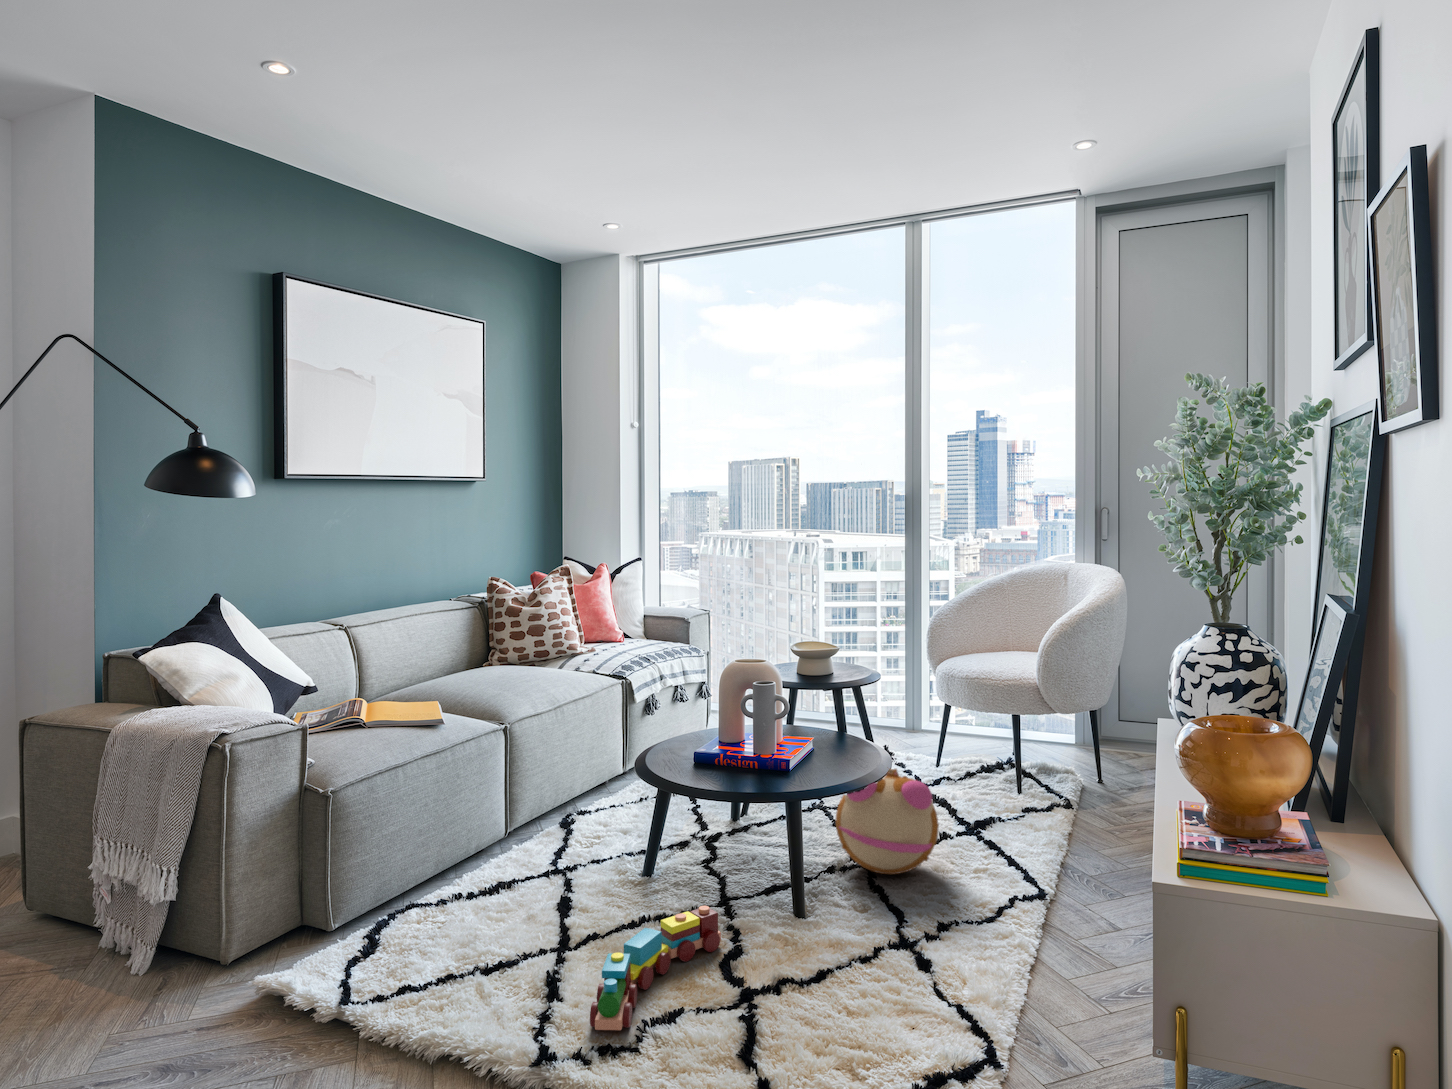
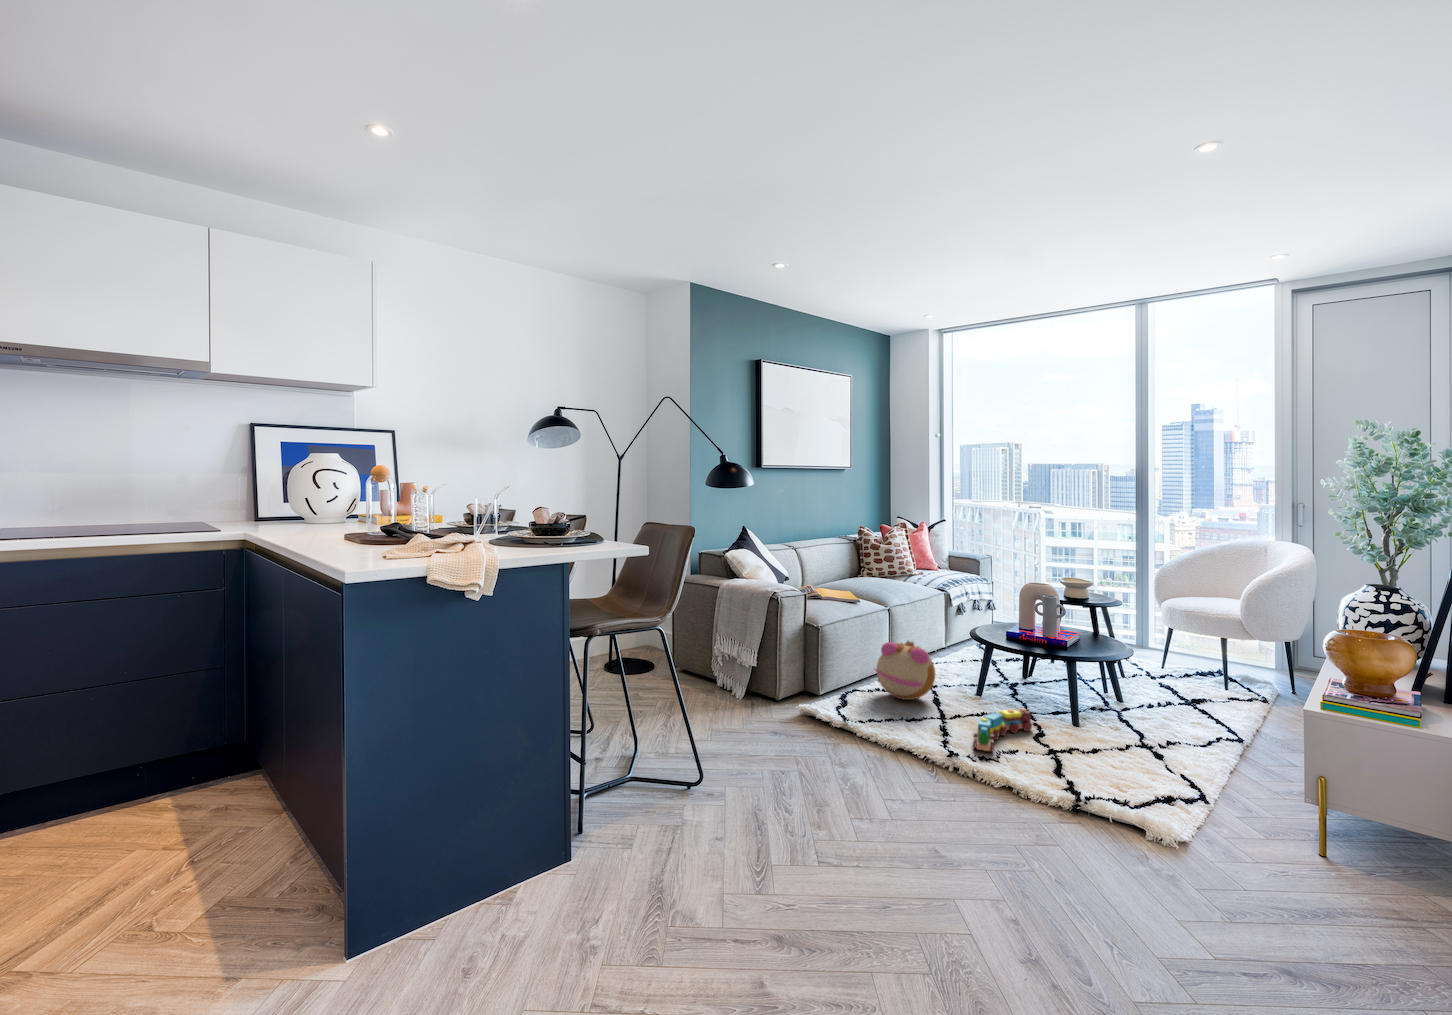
plush toy: present [836,769,939,874] -> present [875,641,936,700]

